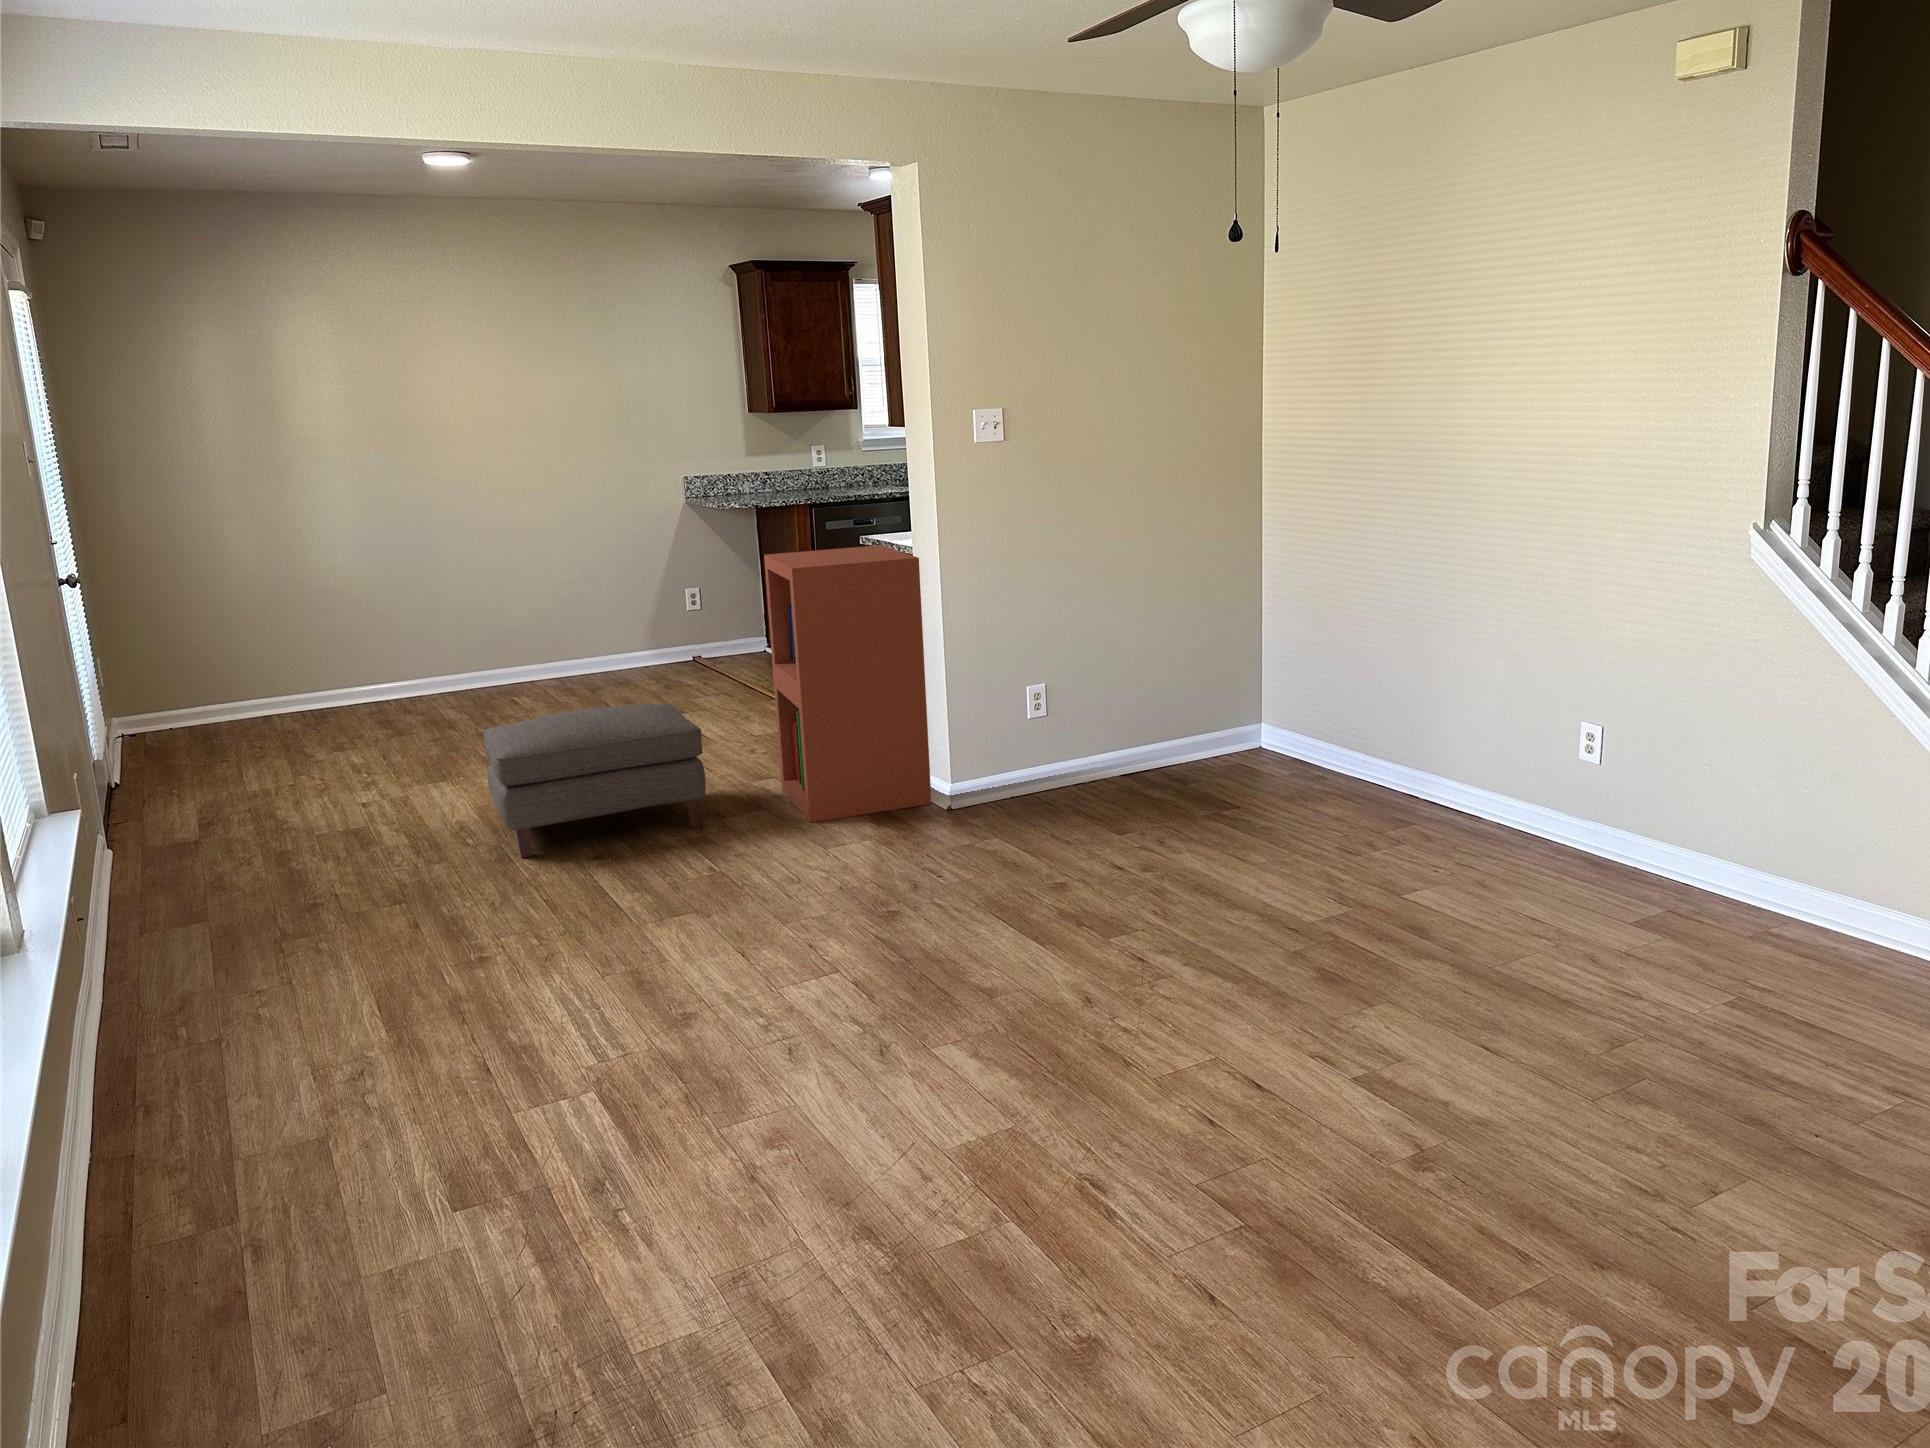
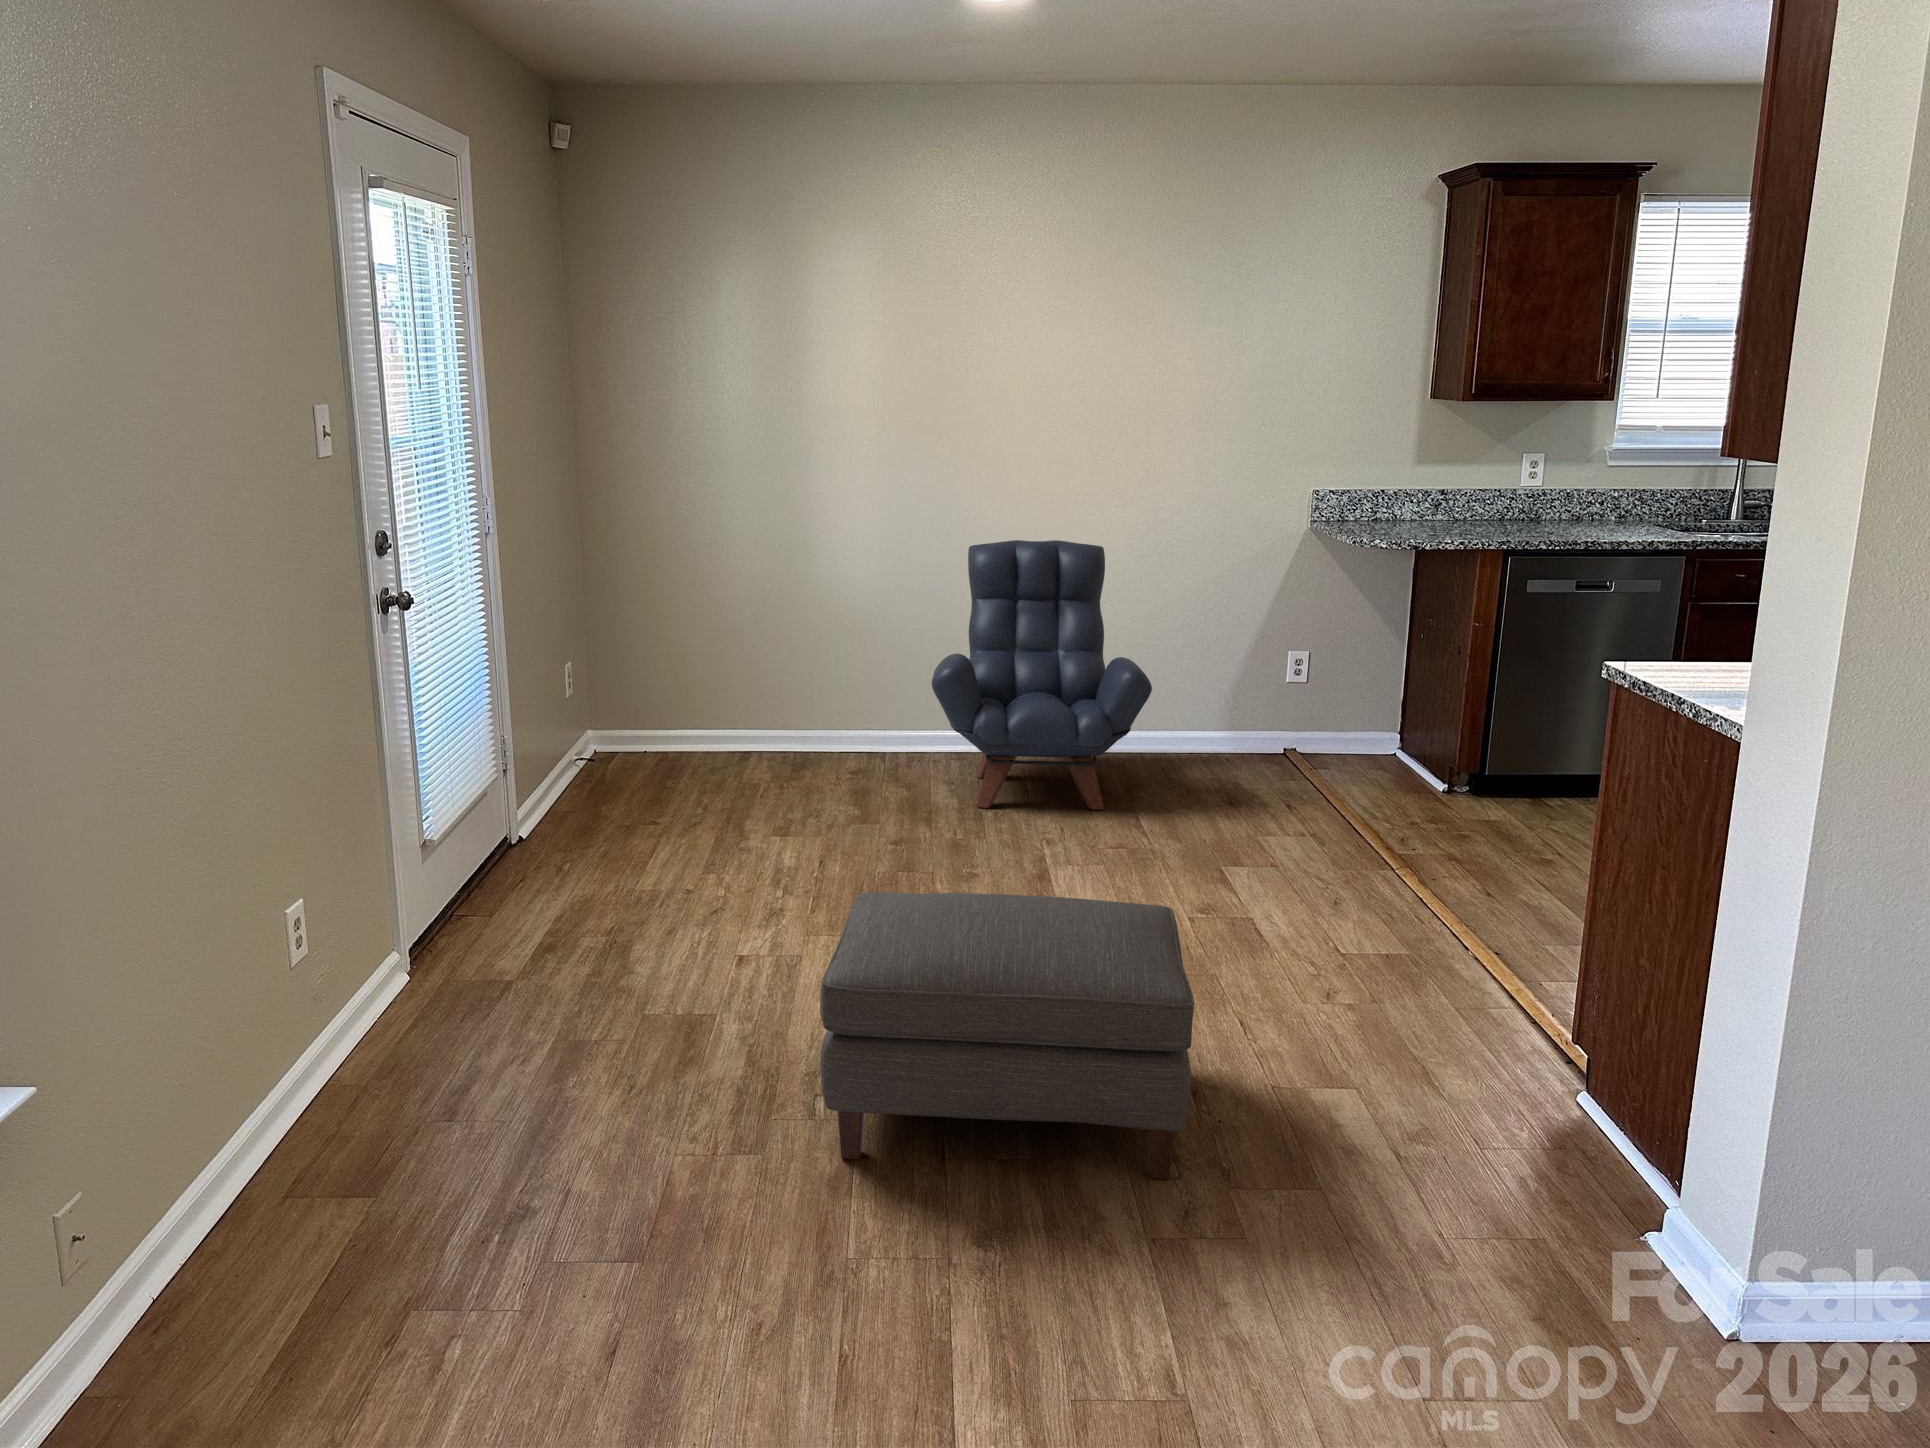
armchair: none [435,529,604,720] -> present [932,540,1152,810]
bookshelf: present [764,545,931,823] -> none [1350,670,1757,1288]

